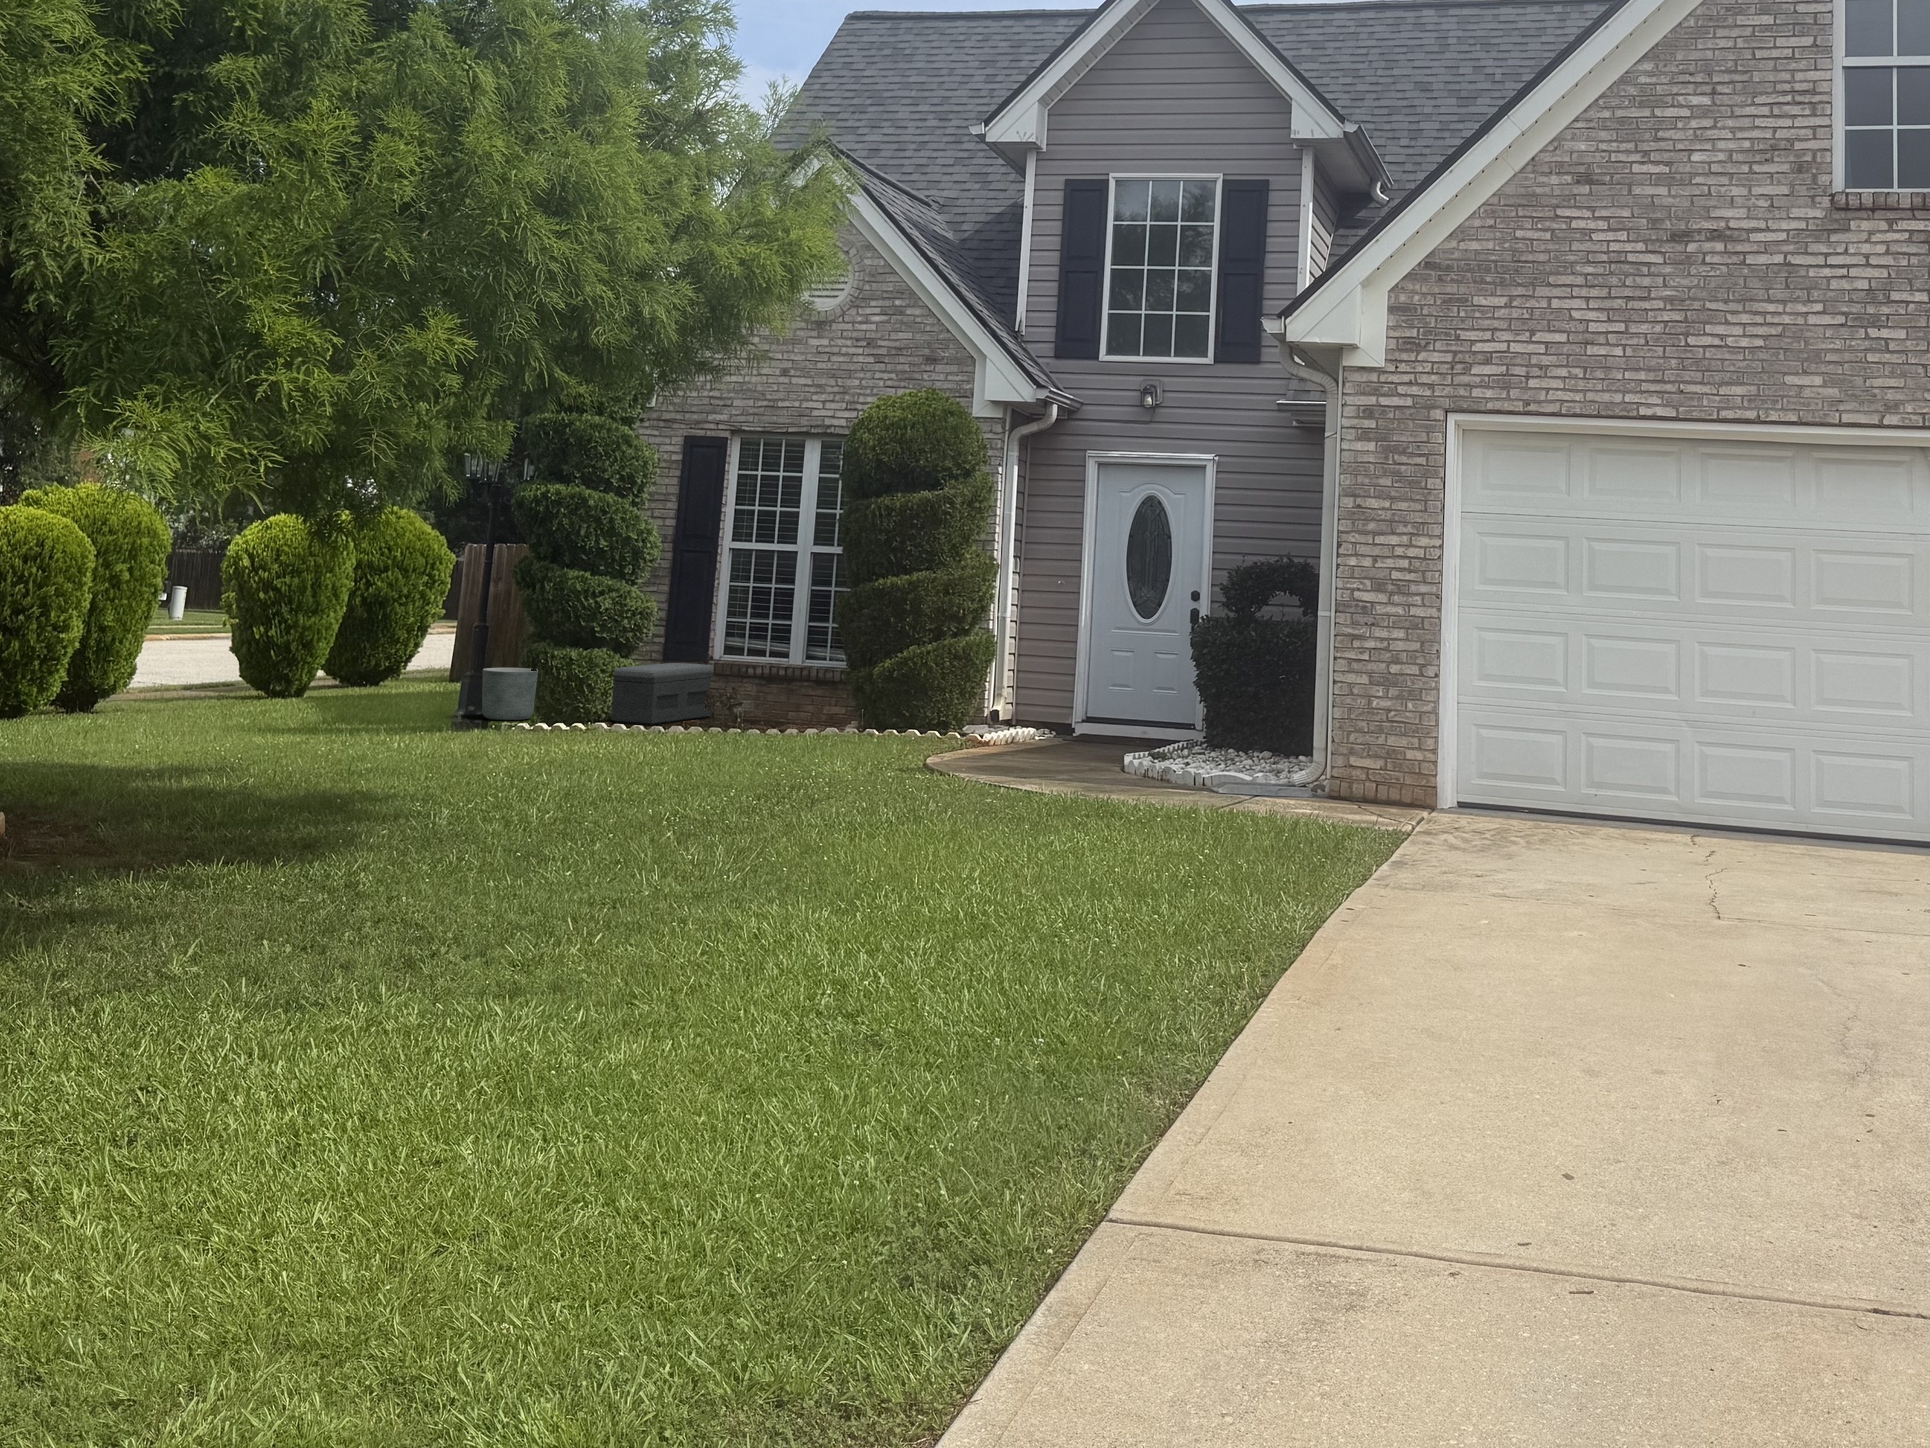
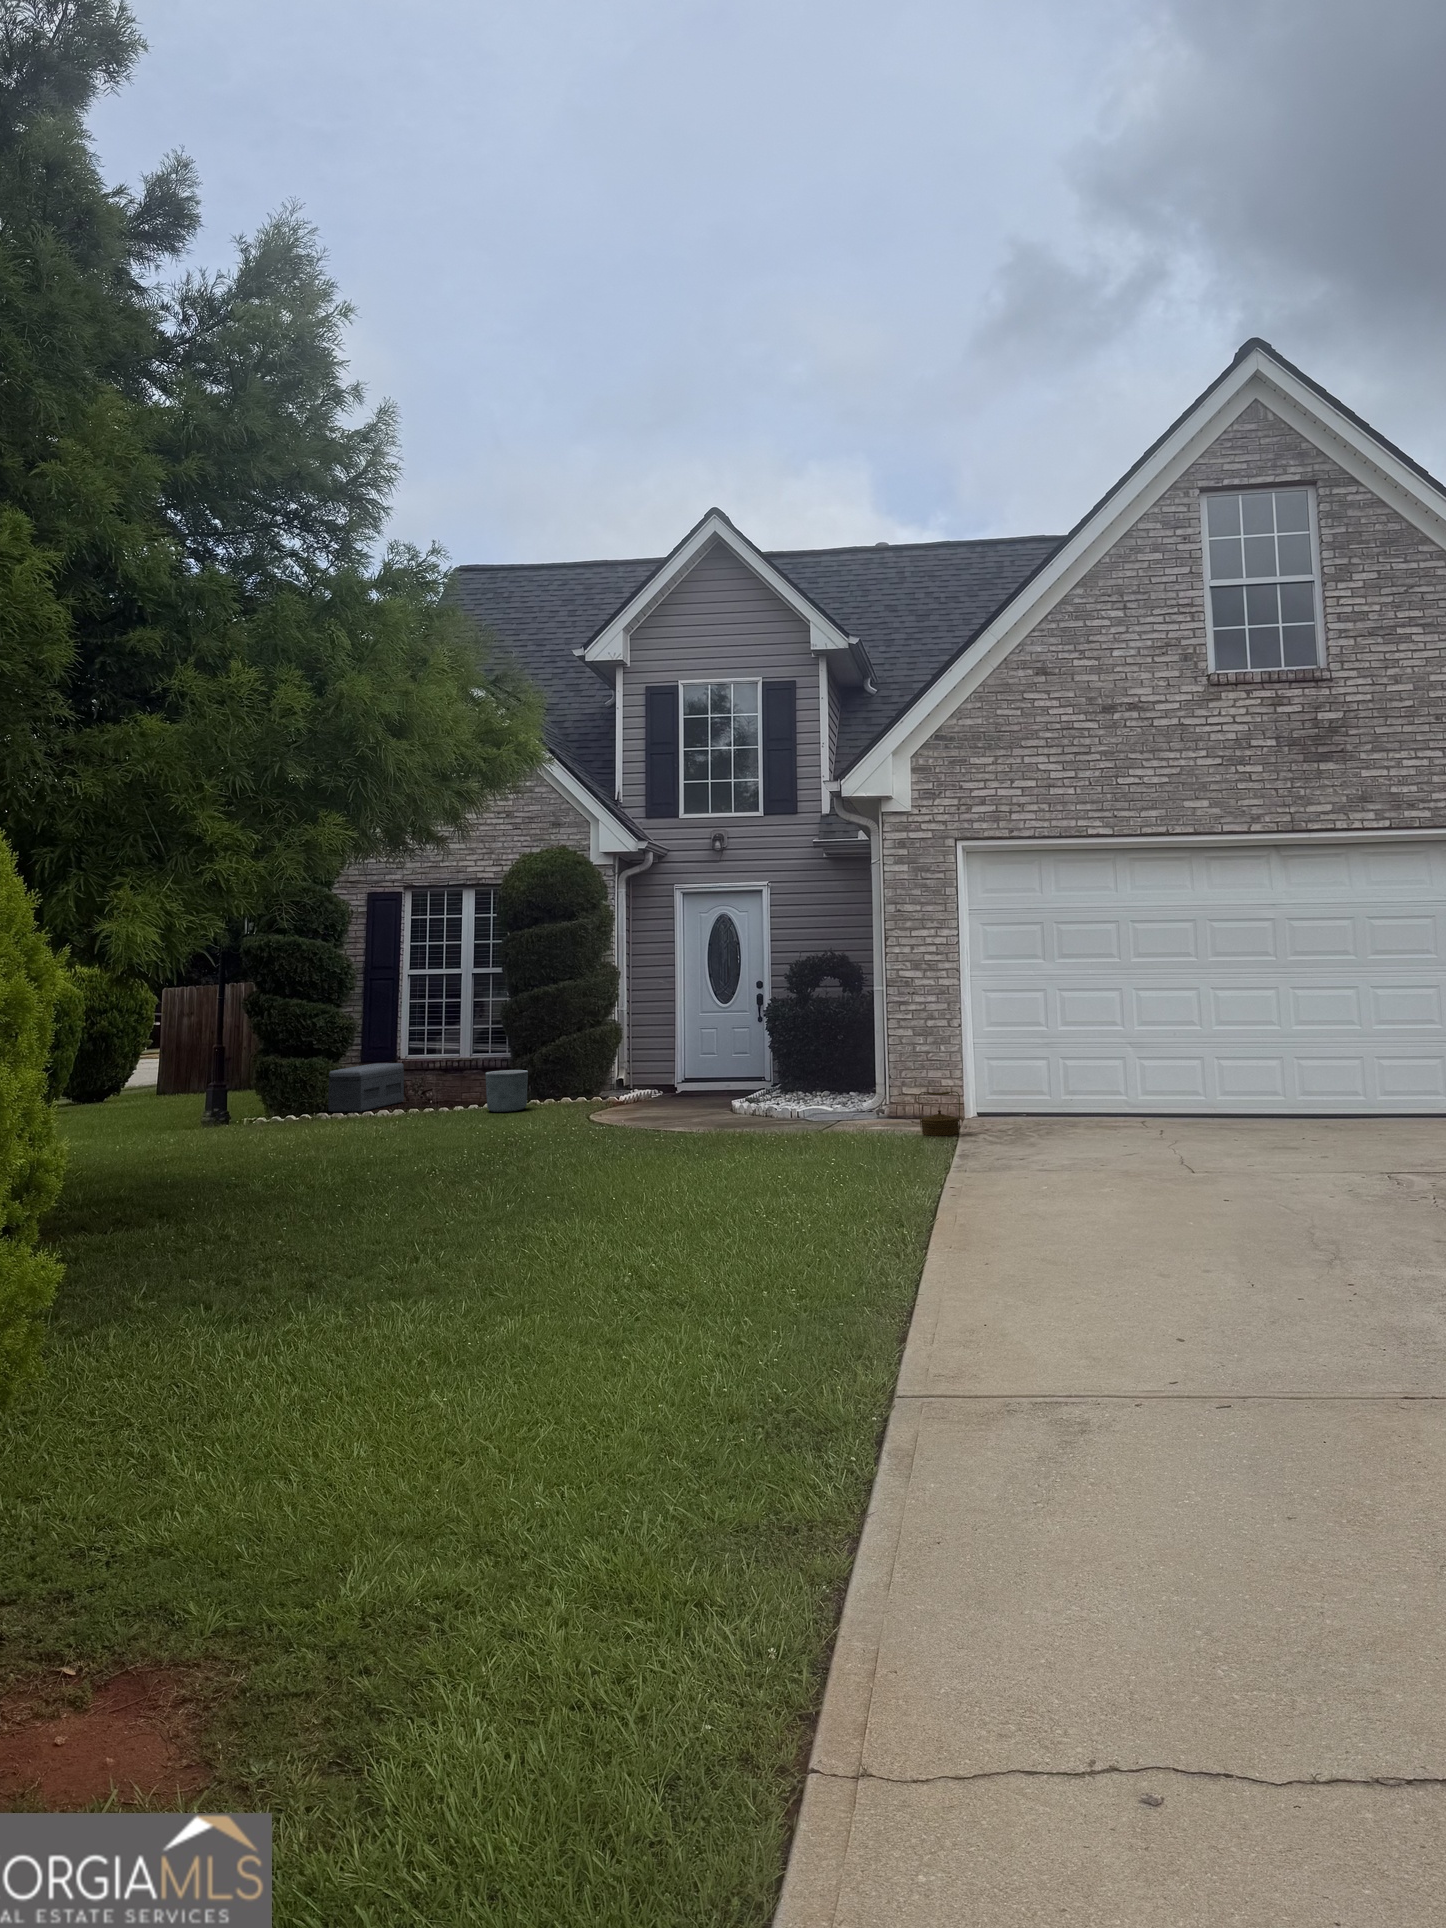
planter: present [482,668,538,720] -> present [485,1070,528,1112]
basket: none [1372,759,1431,822] -> present [918,1091,960,1136]

